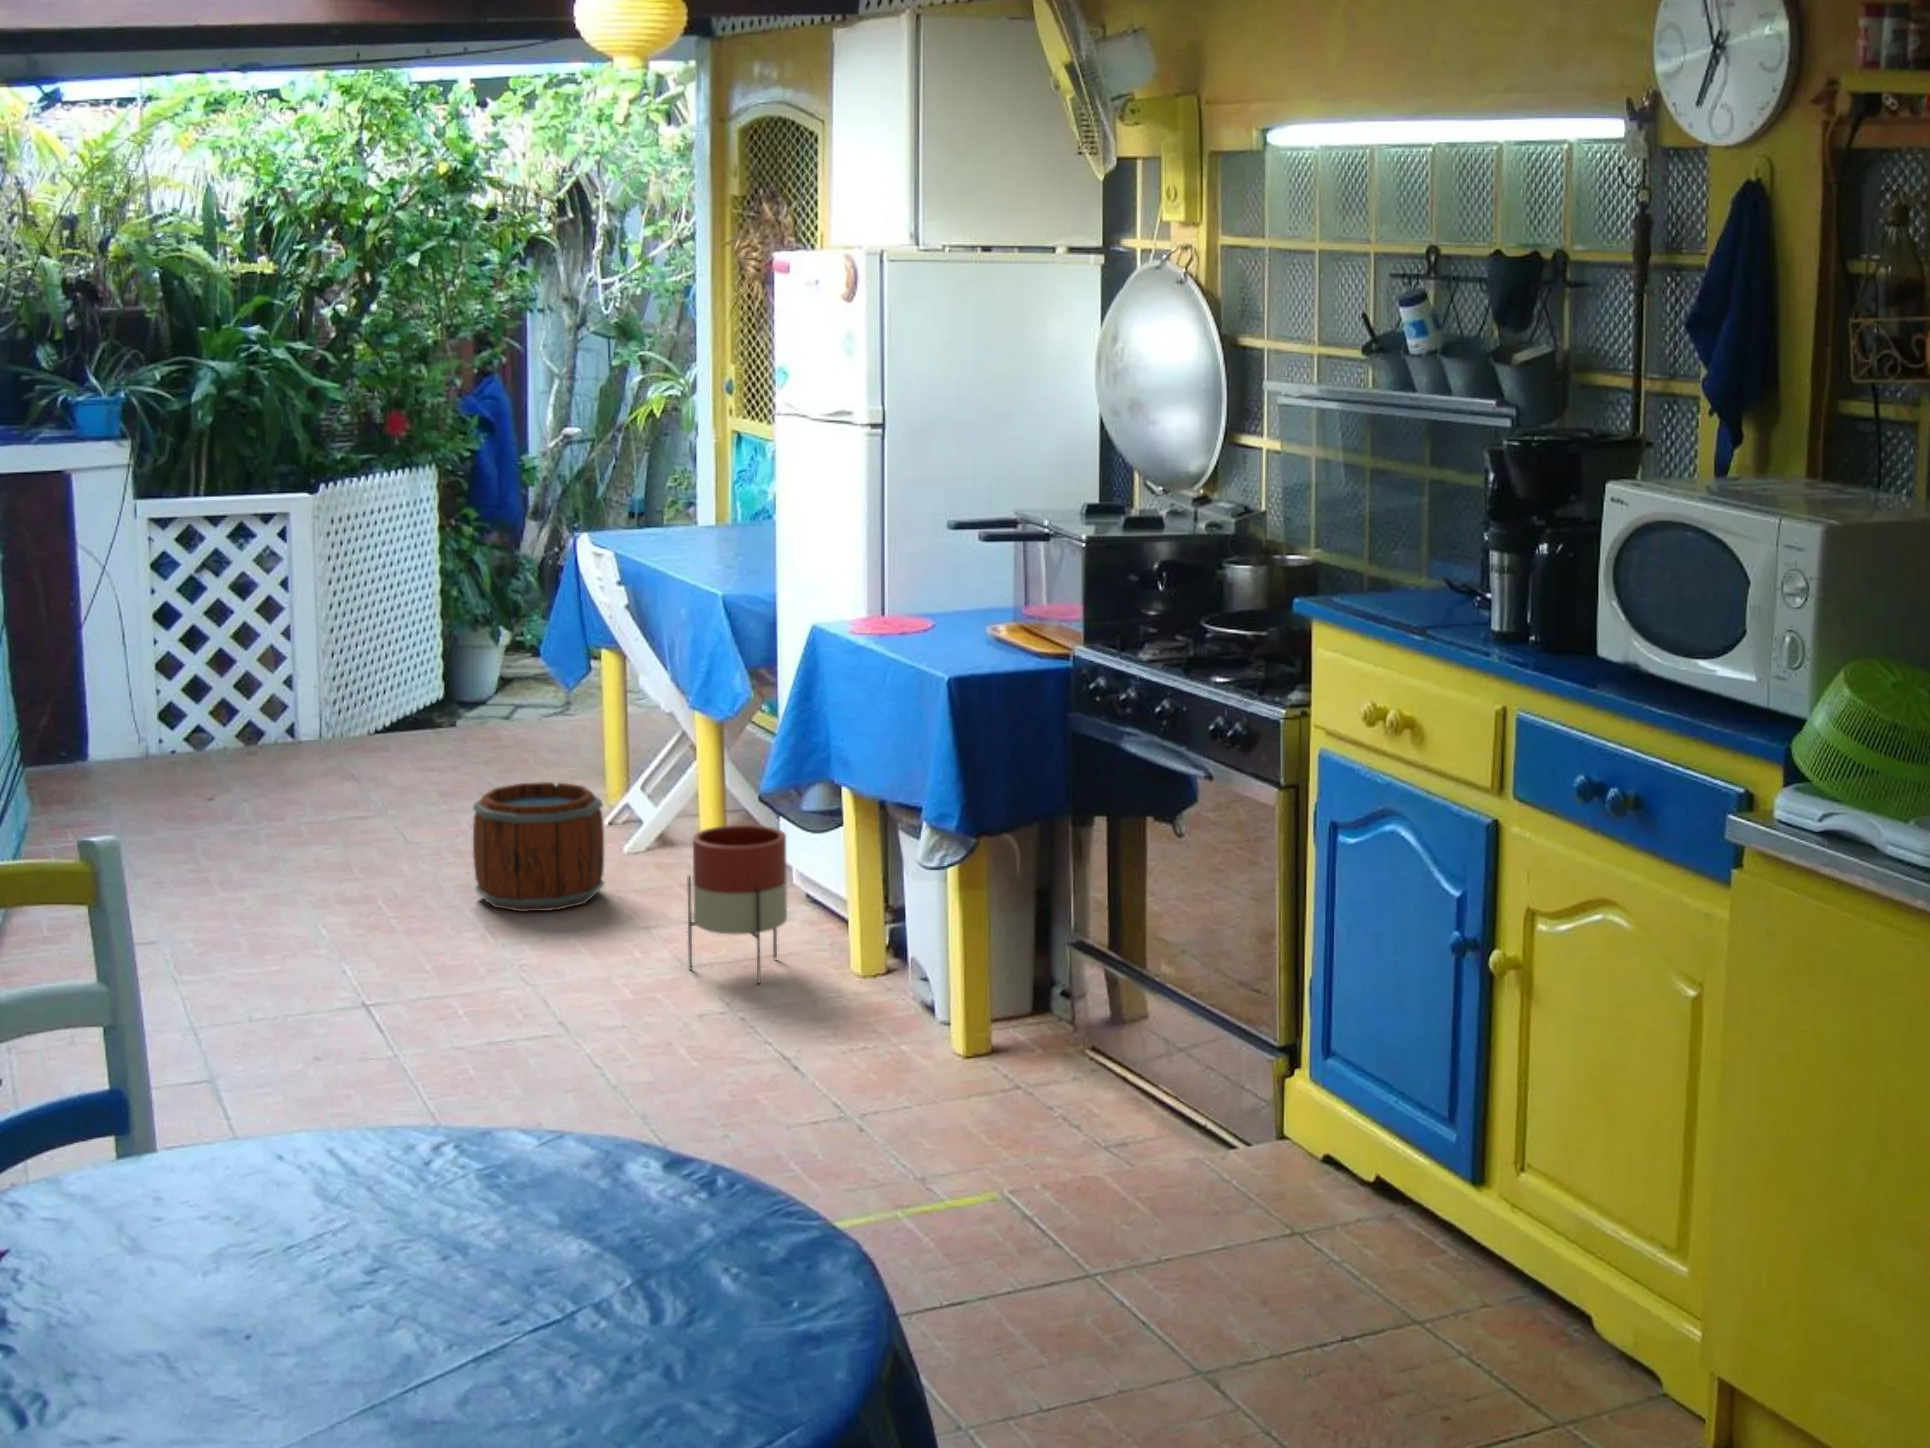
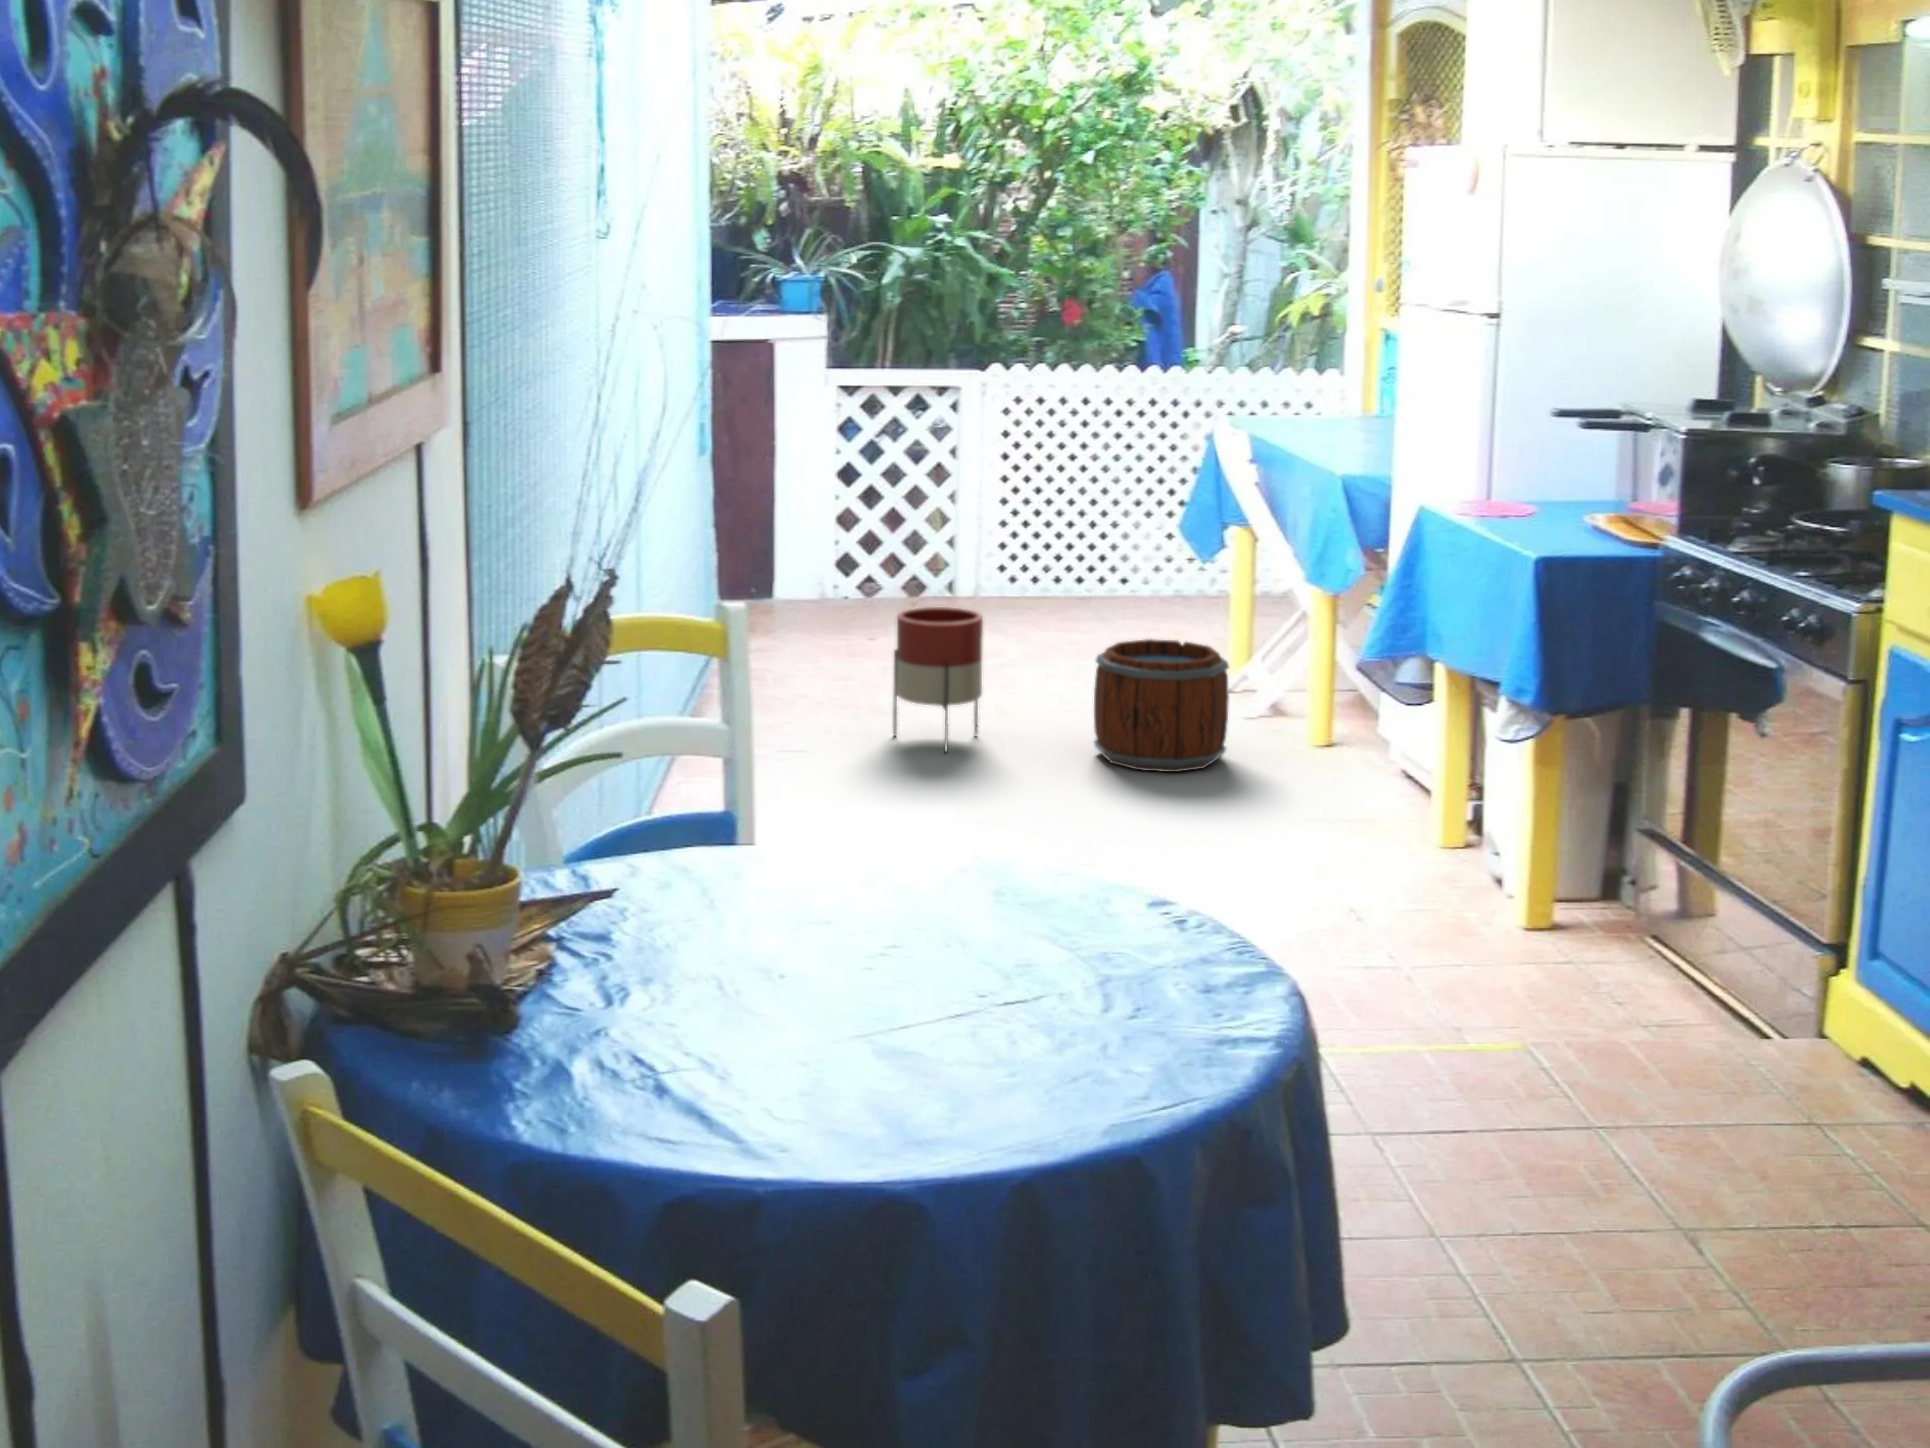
planter: present [688,825,787,983] -> present [893,607,983,747]

